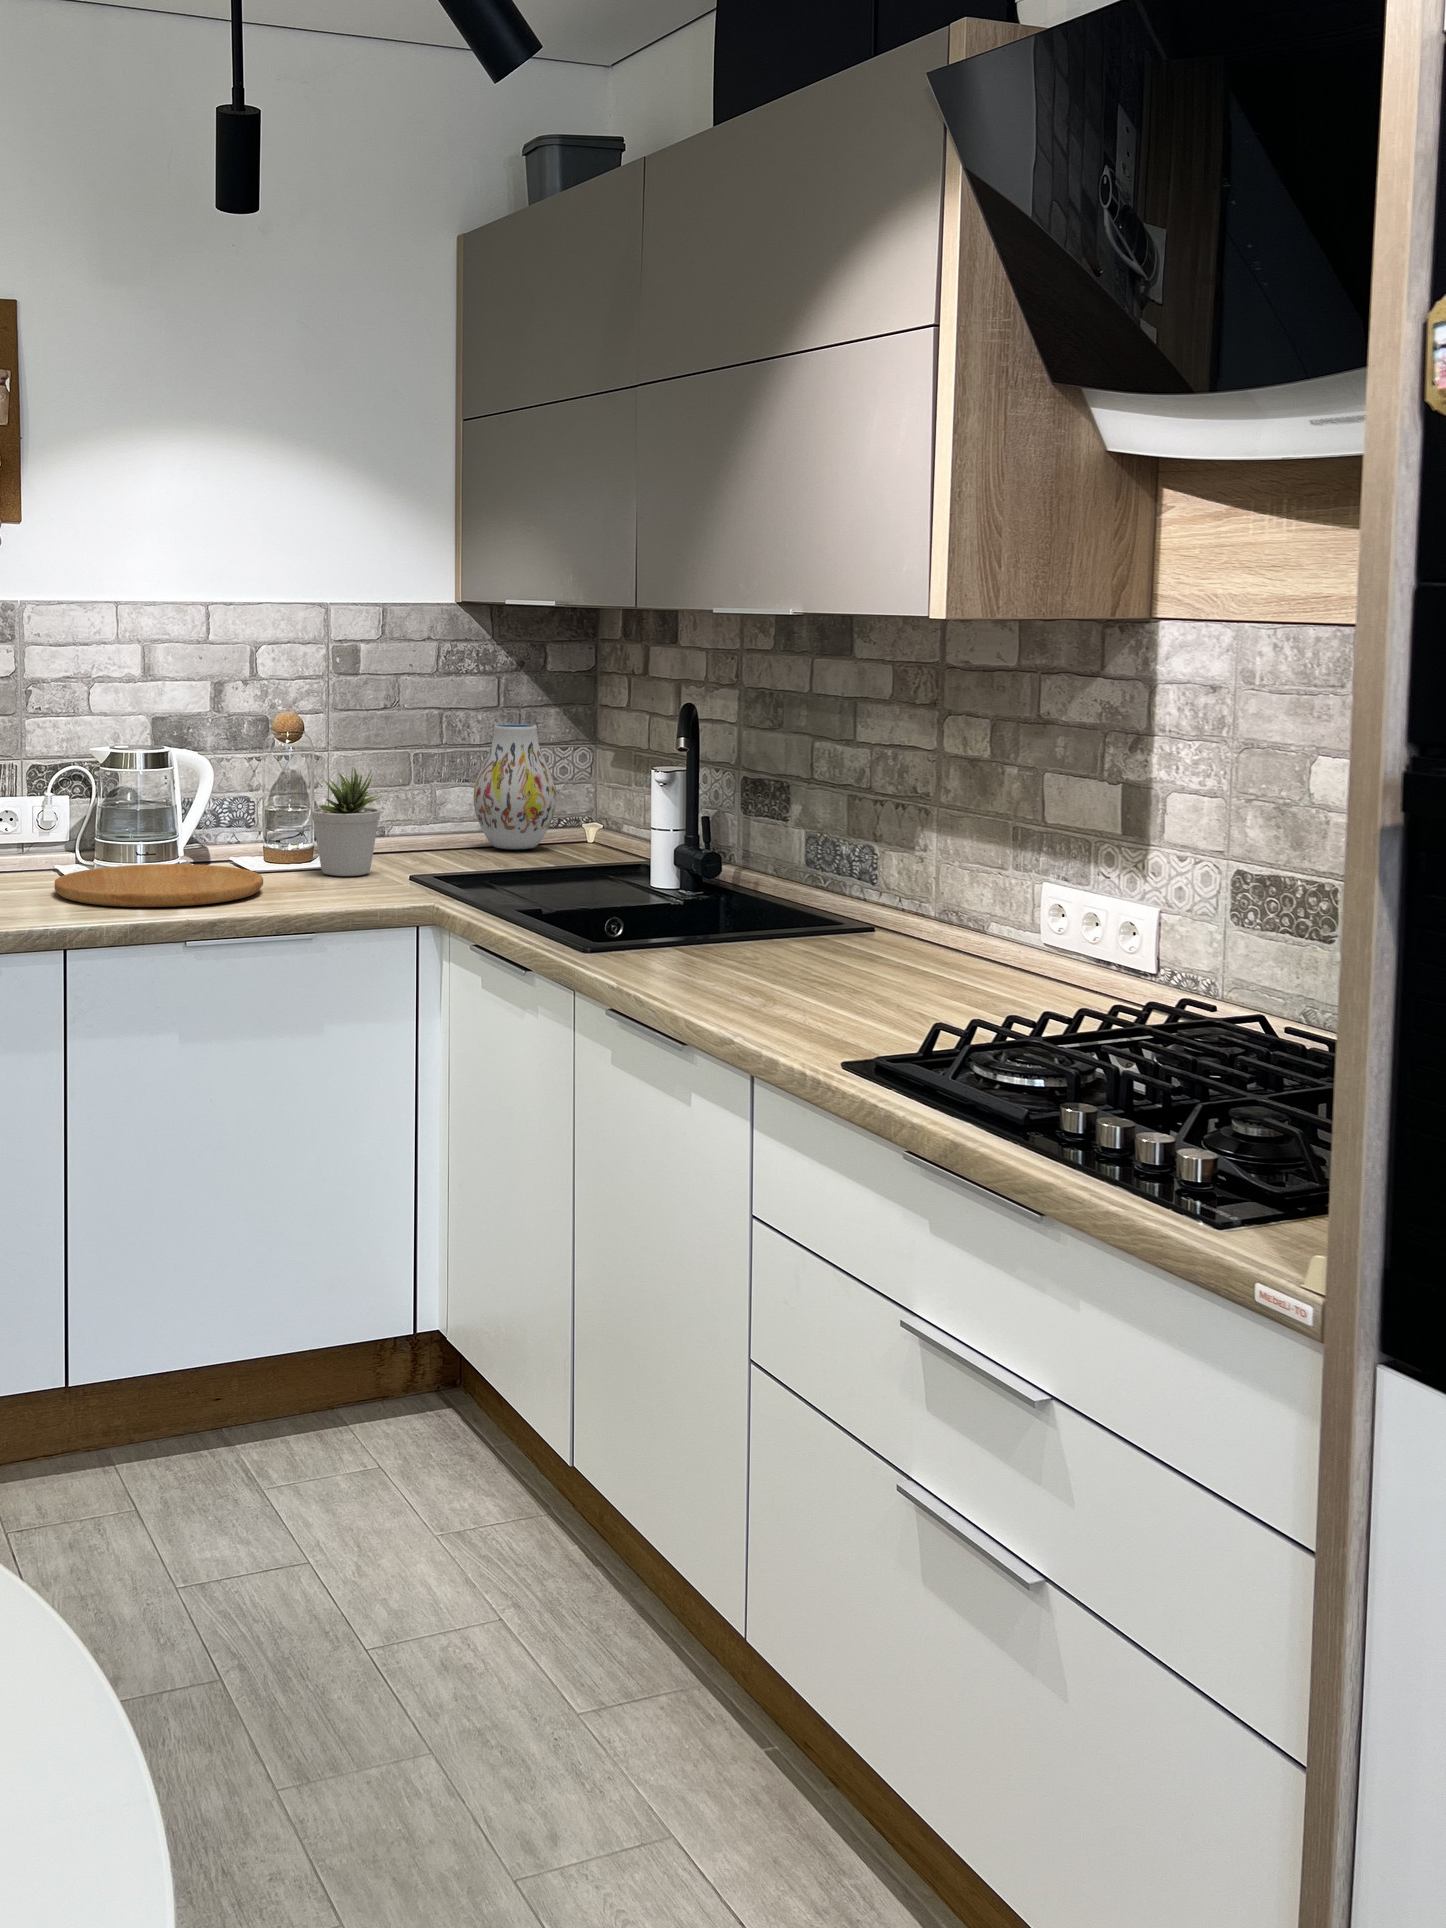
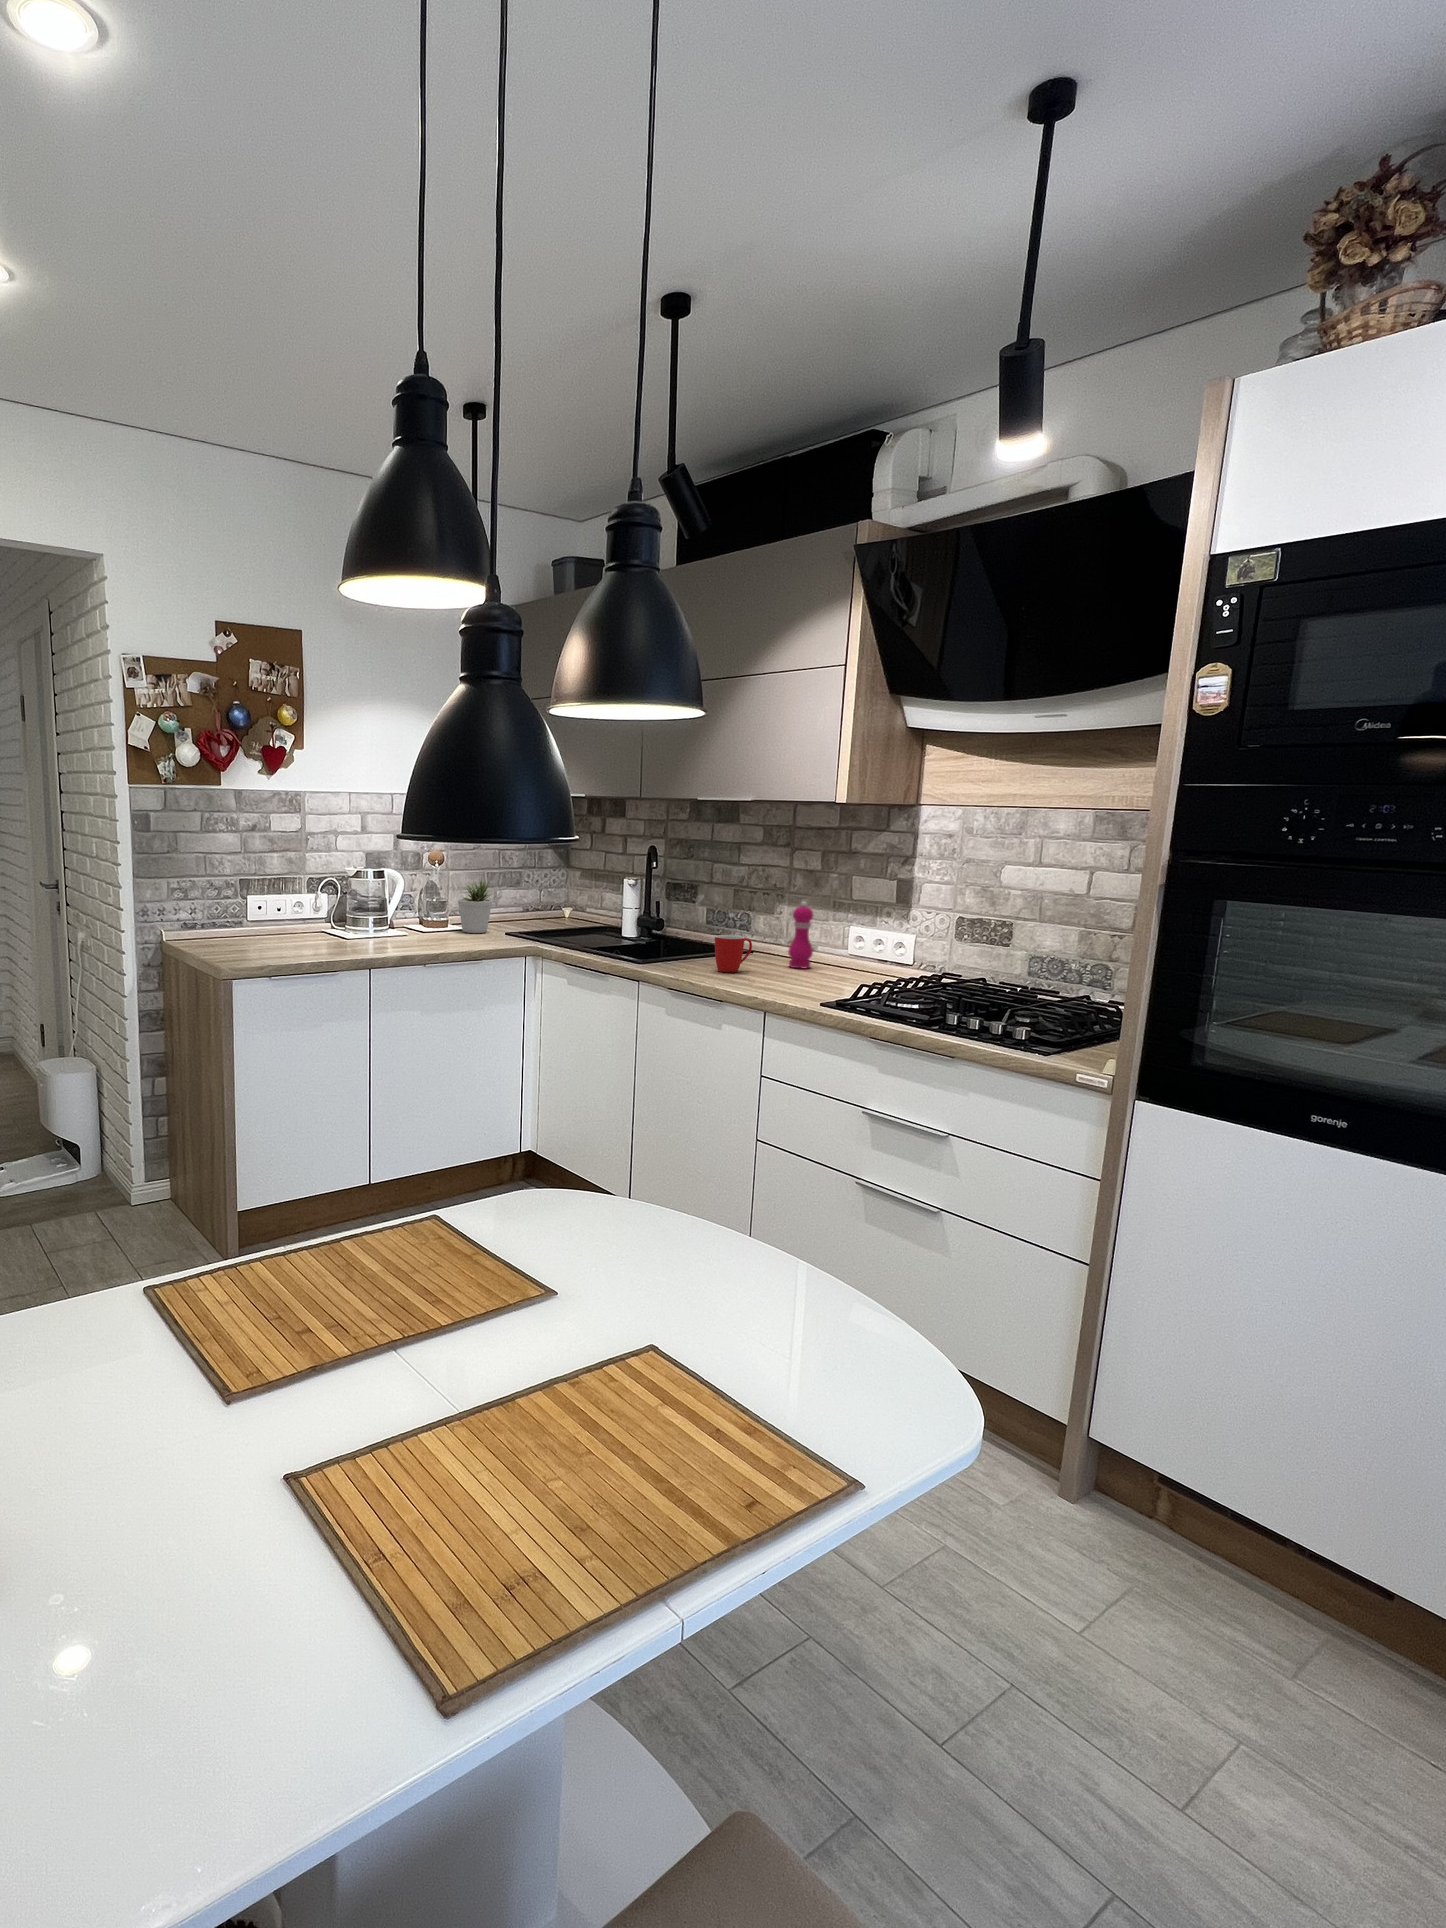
vase: present [474,724,556,850] -> none [516,858,557,921]
pepper mill: none [894,826,947,973] -> present [788,901,813,968]
cutting board: present [54,864,263,907] -> none [346,928,451,947]
mug: none [710,898,796,980] -> present [715,935,752,972]

